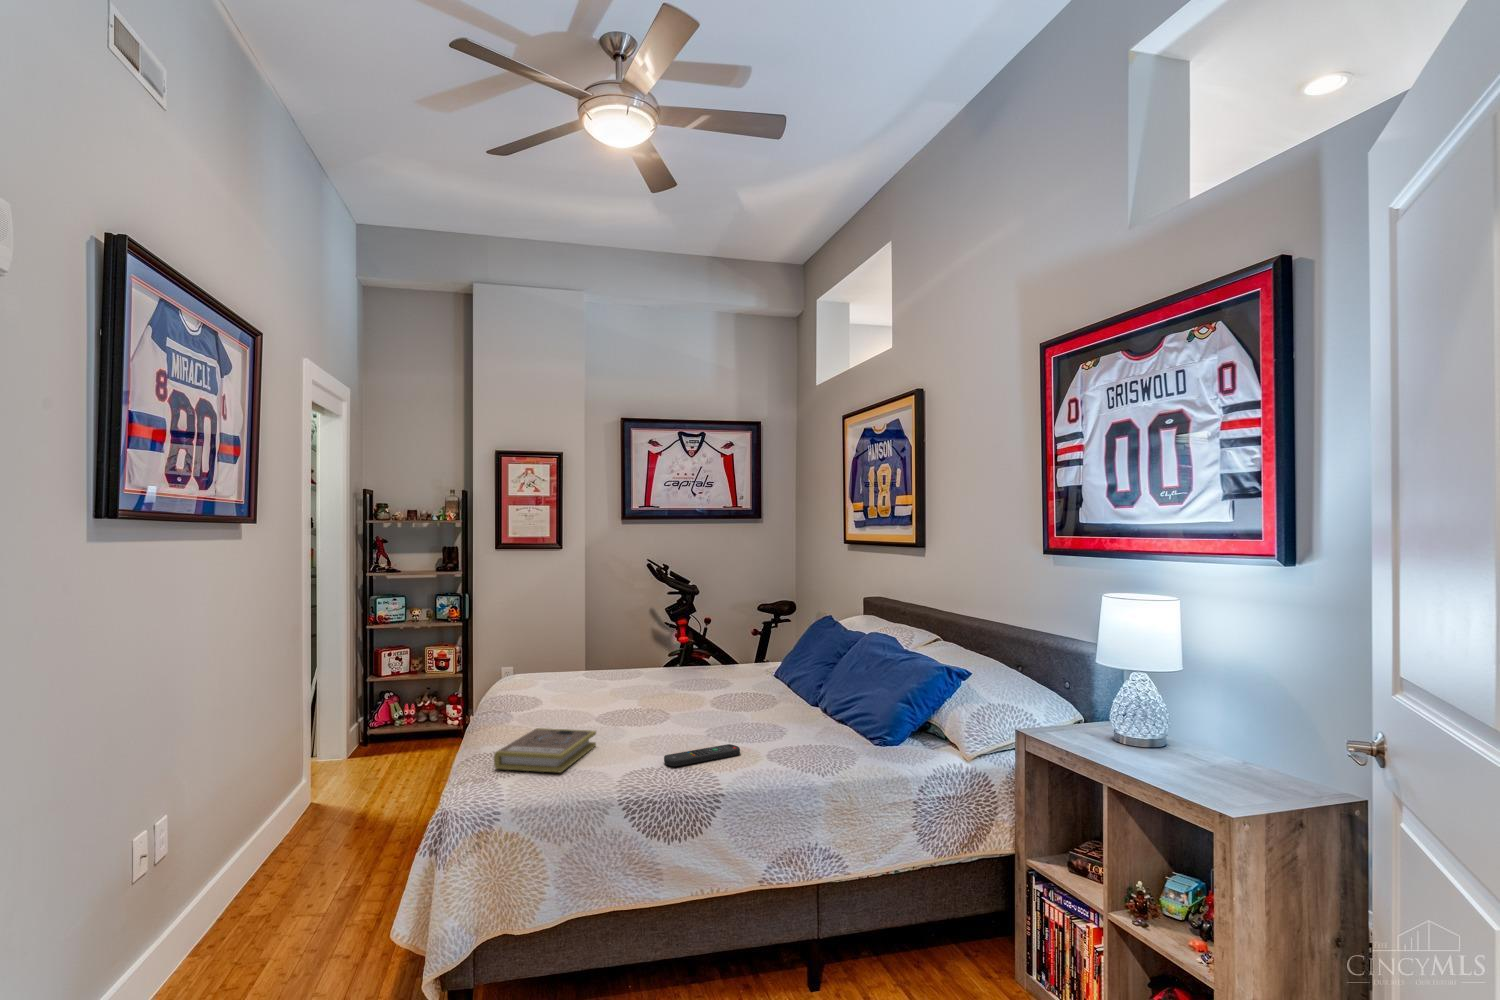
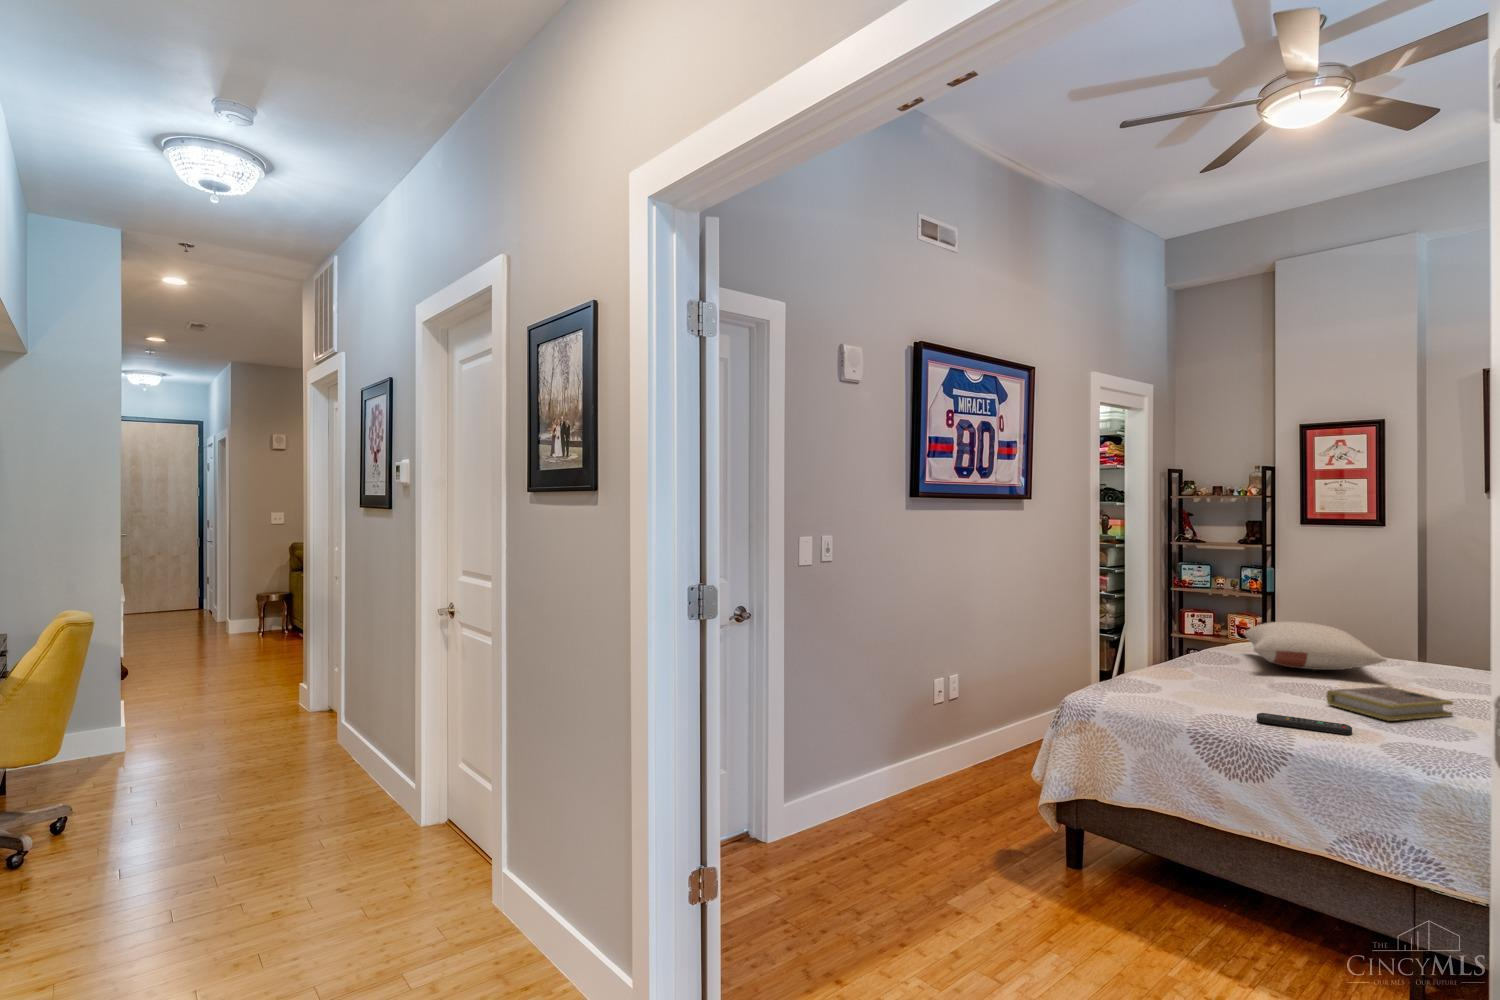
pillow: none [532,647,672,695] -> present [1244,622,1387,670]
book: present [494,728,596,772] -> present [1327,686,1453,721]

